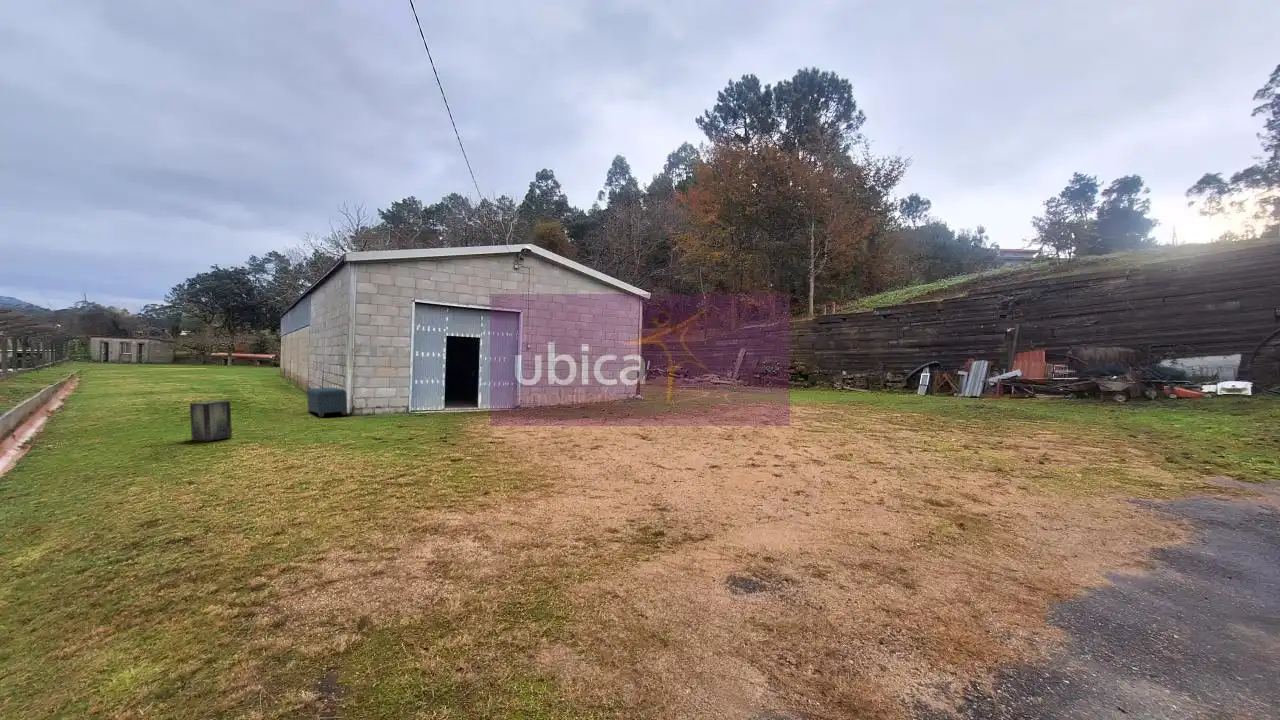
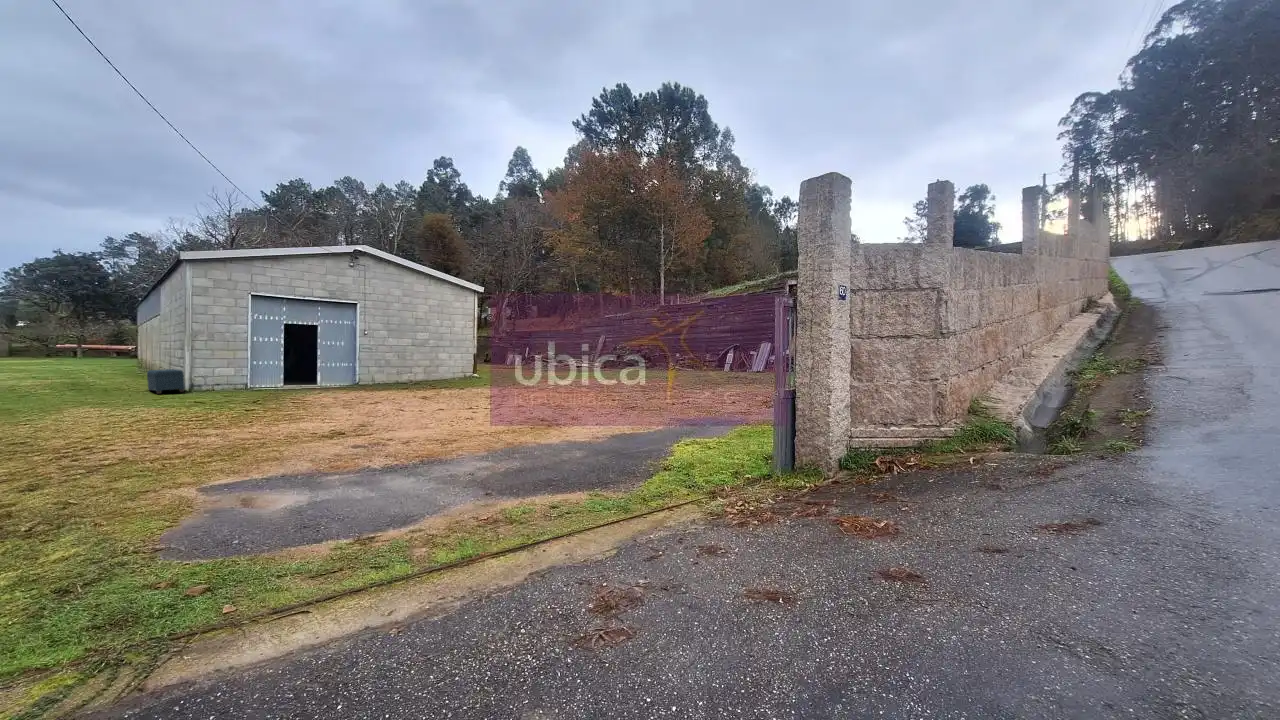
storage box: present [190,401,232,441] -> none [26,376,67,409]

